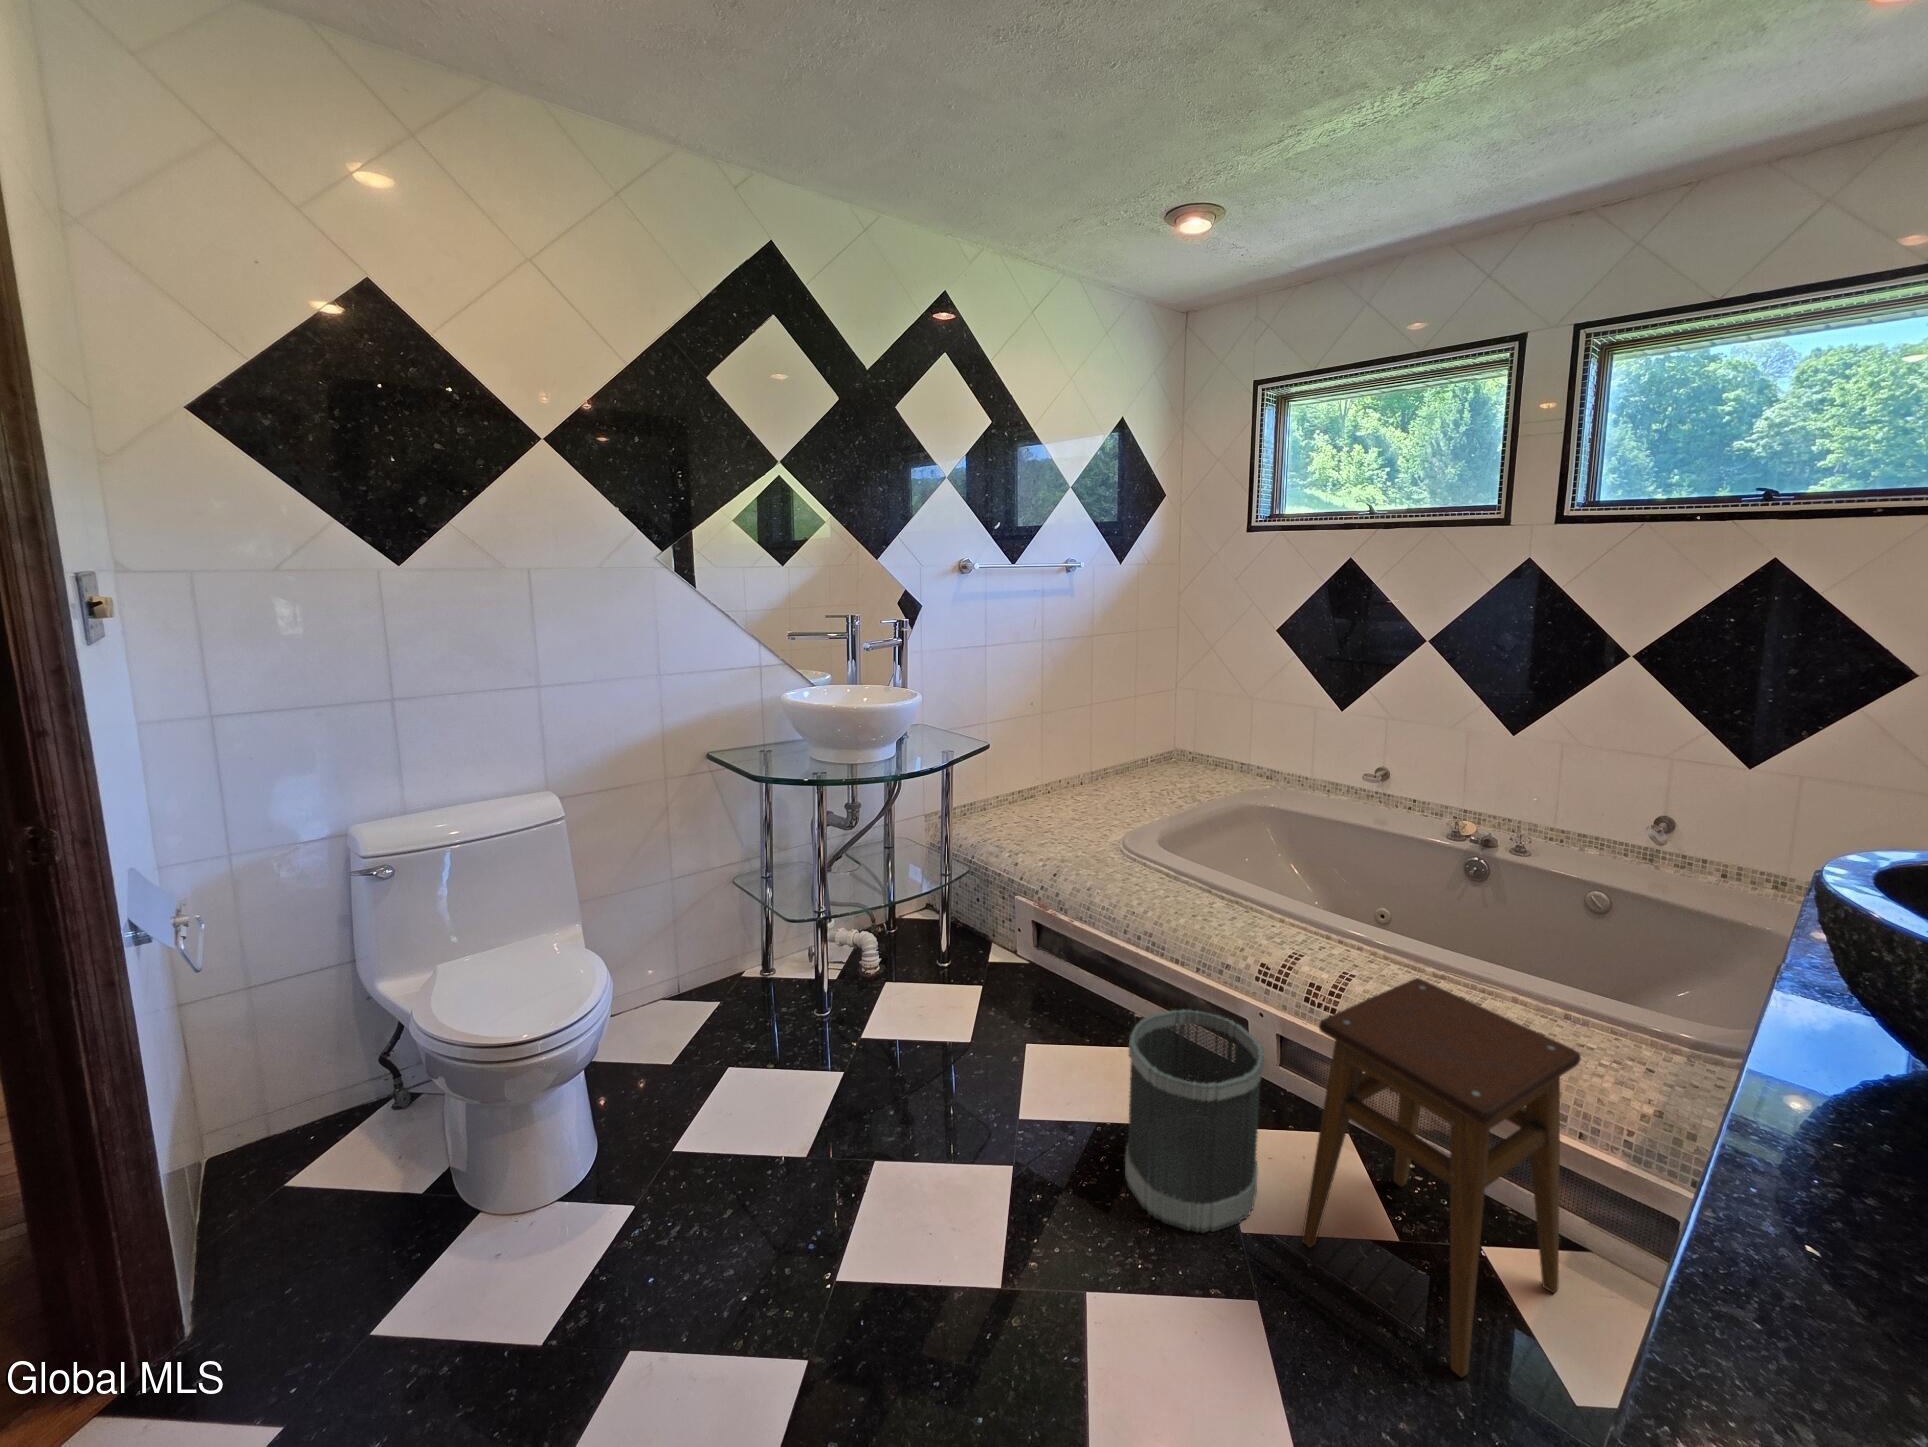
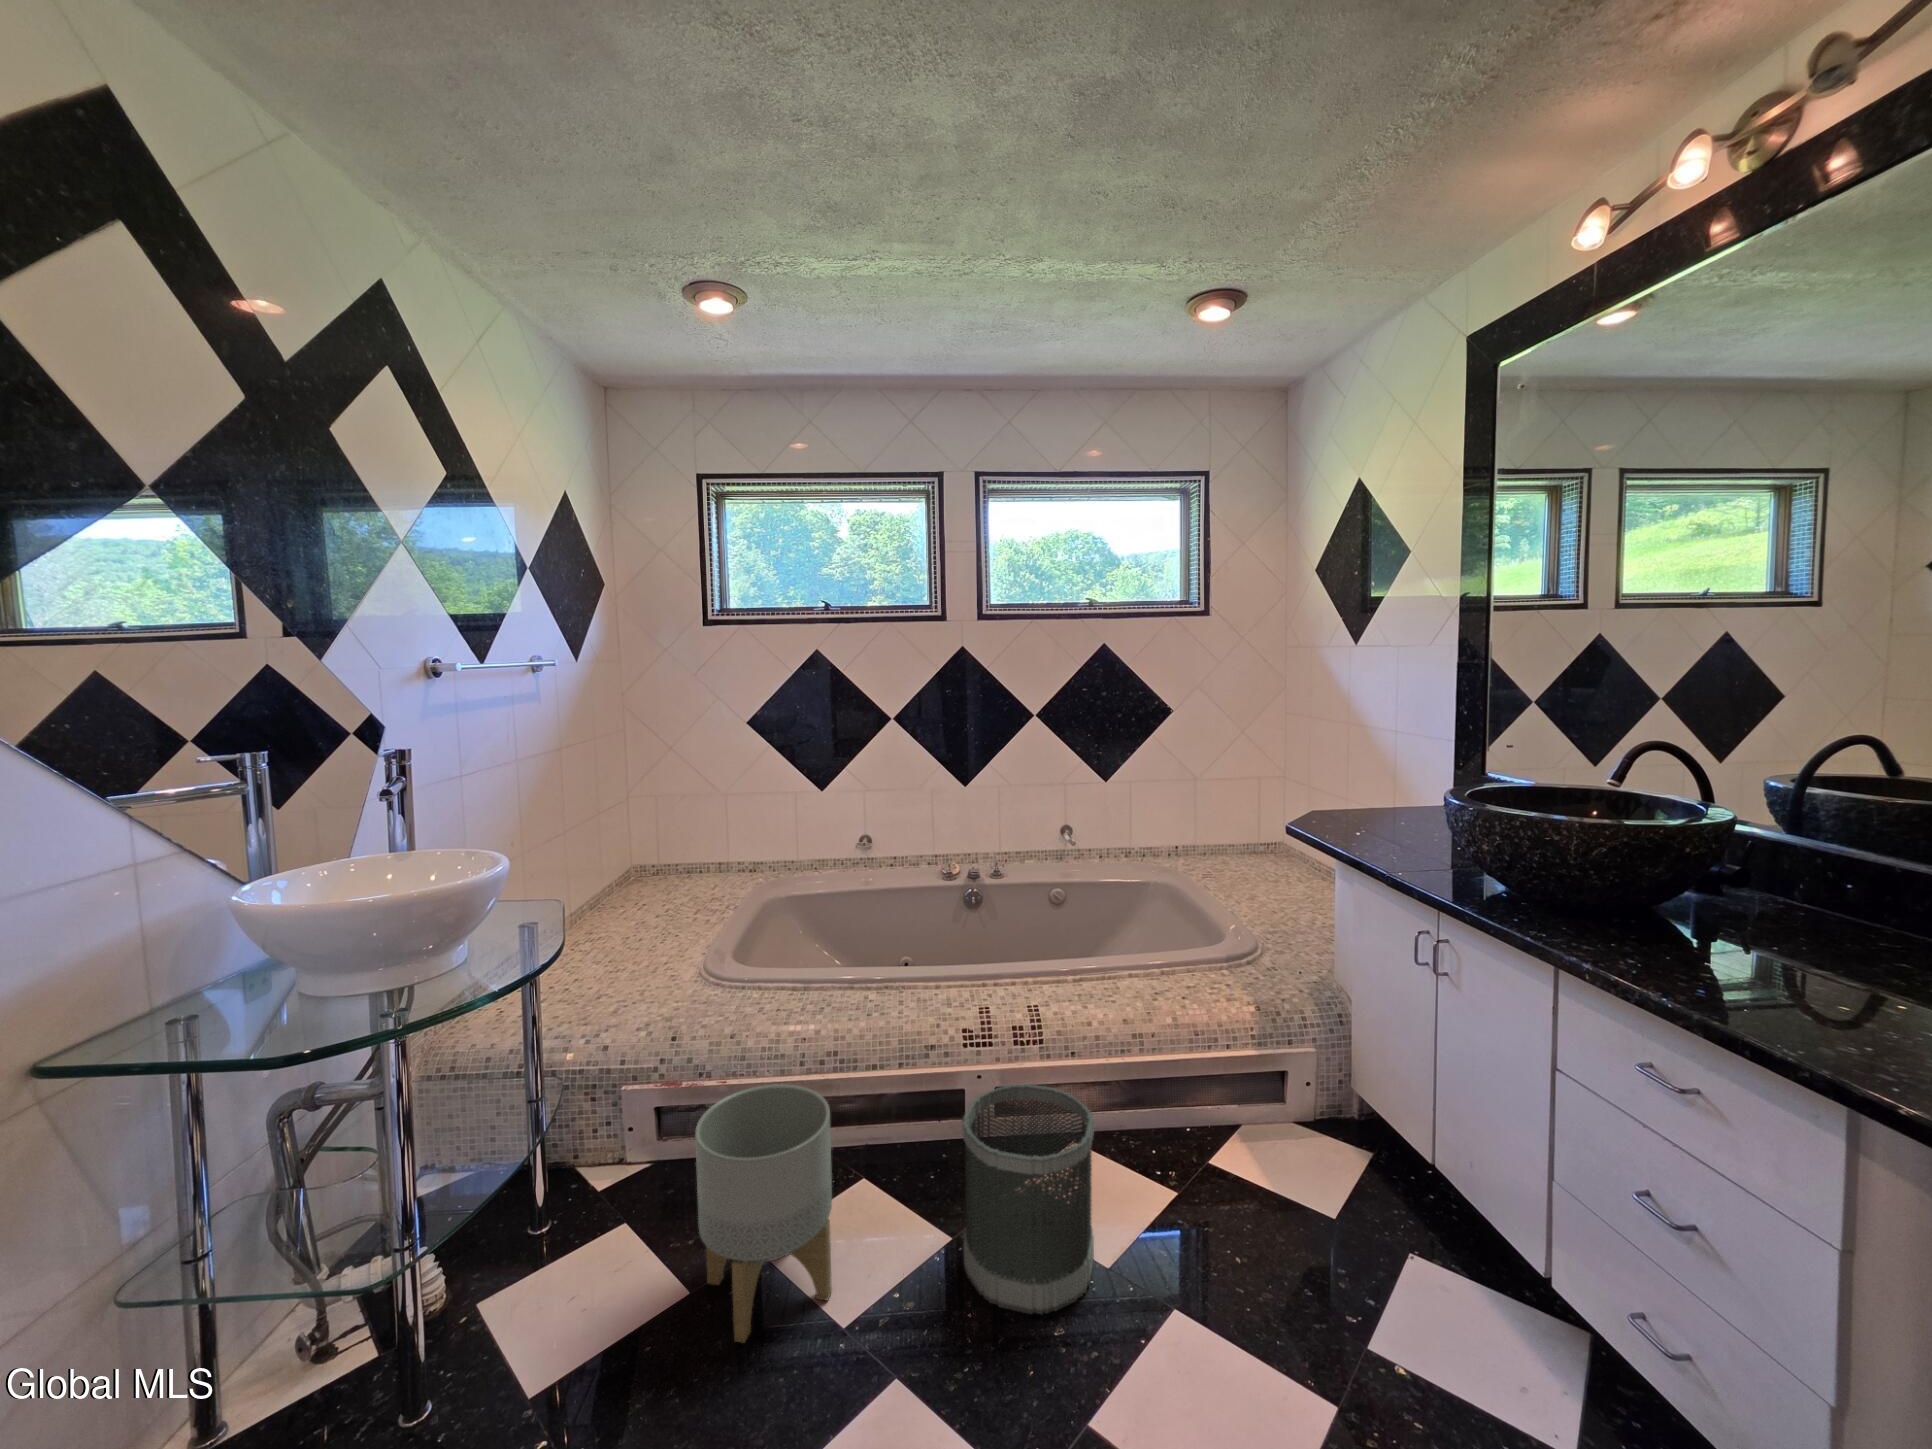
planter: none [966,917,1068,1099] -> present [695,1084,832,1343]
stool: present [1302,978,1581,1377] -> none [1122,977,1288,1249]

